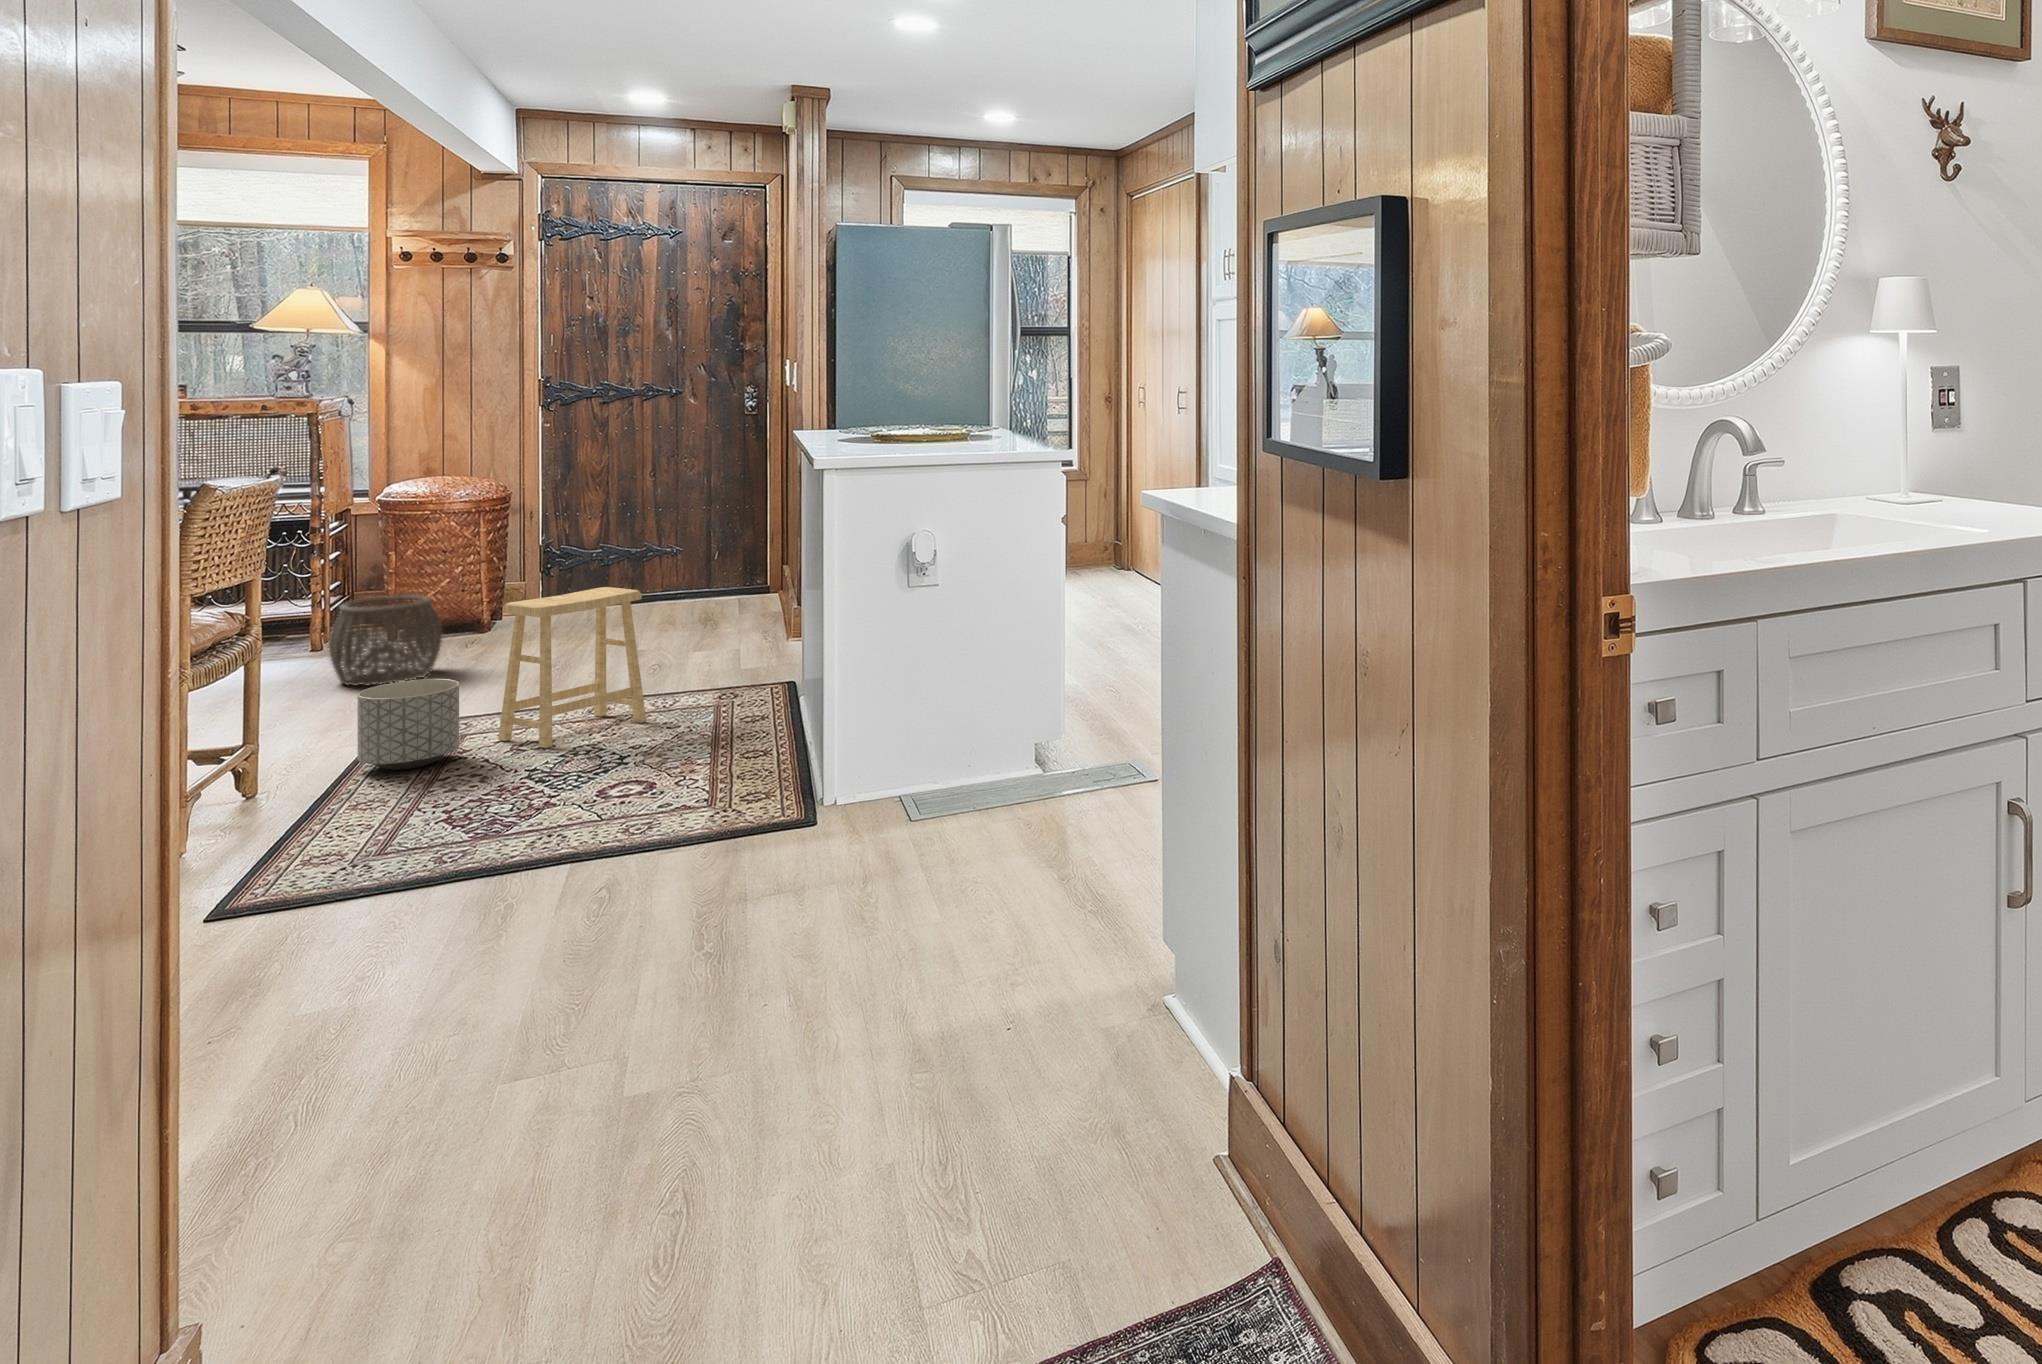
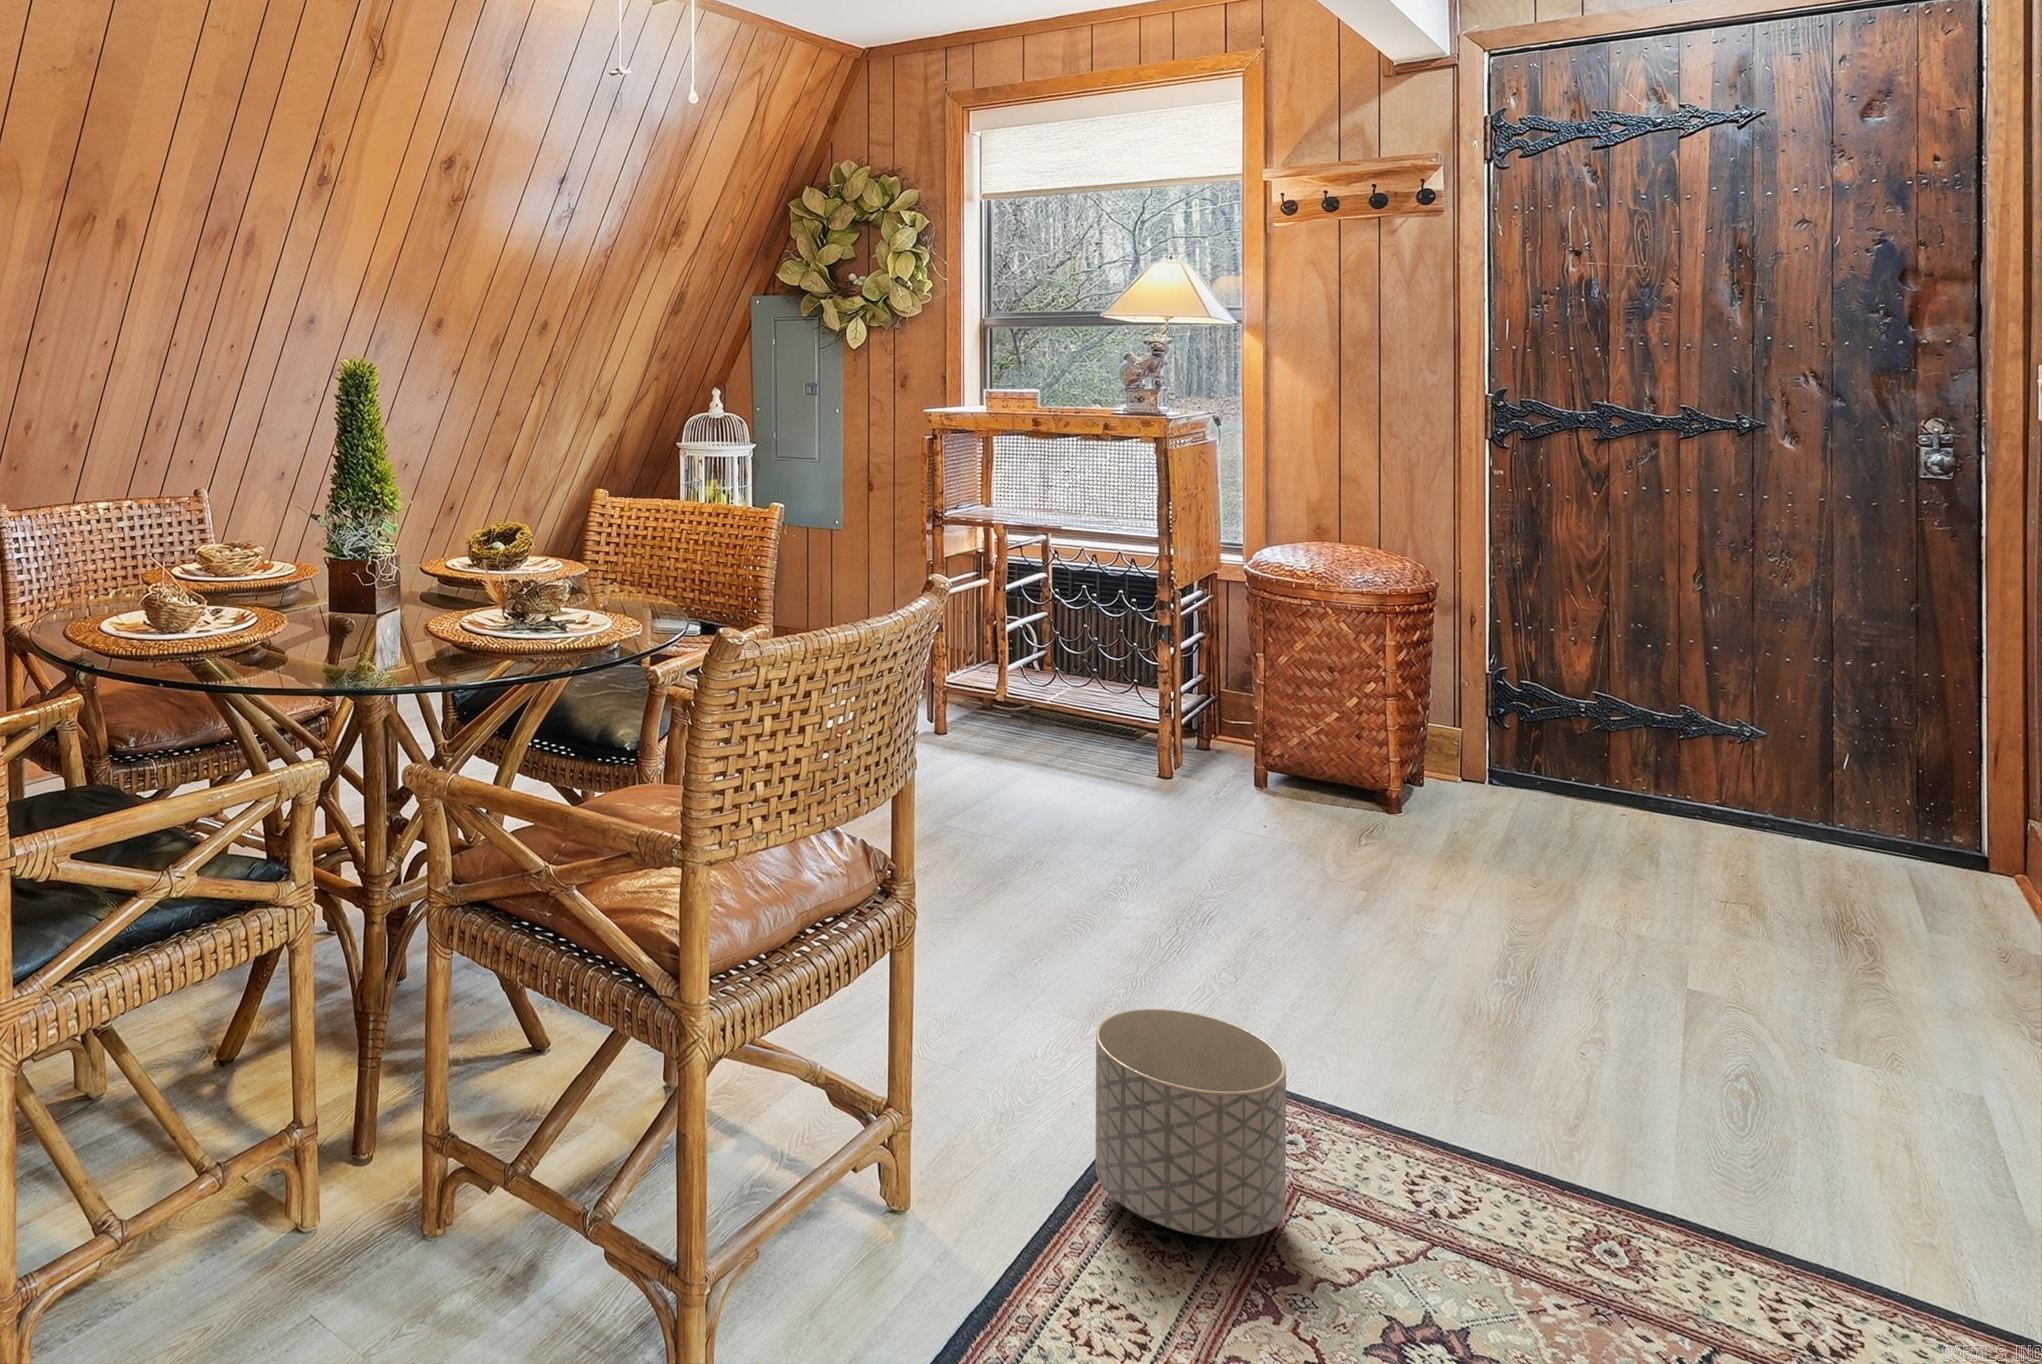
footstool: present [498,587,646,748] -> none [1374,899,1746,1308]
woven basket: present [329,595,442,686] -> none [1144,743,1313,909]

